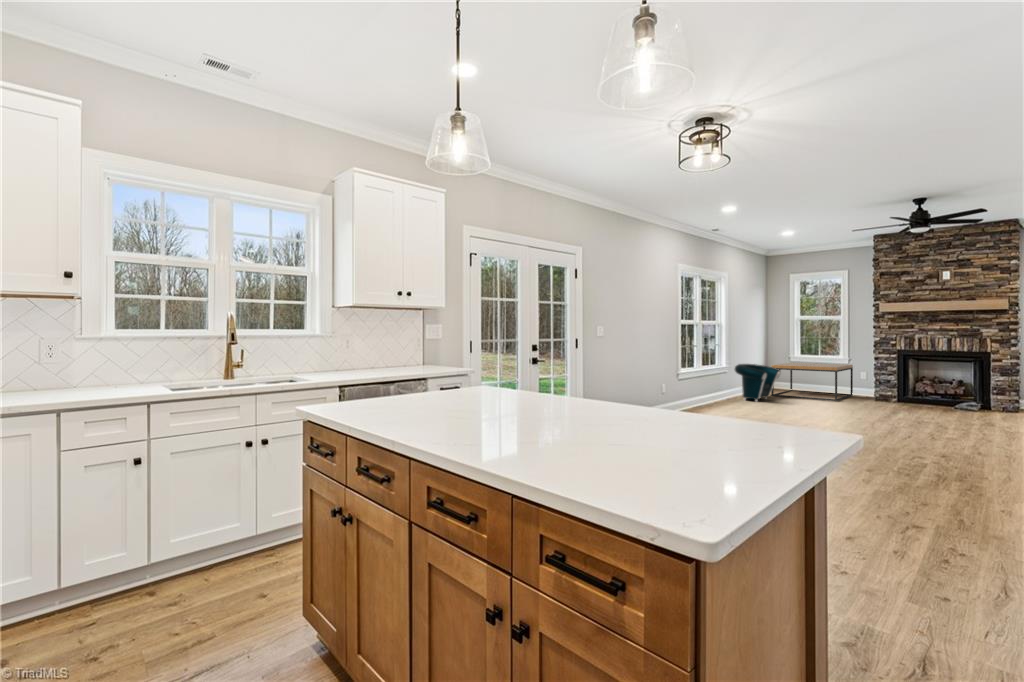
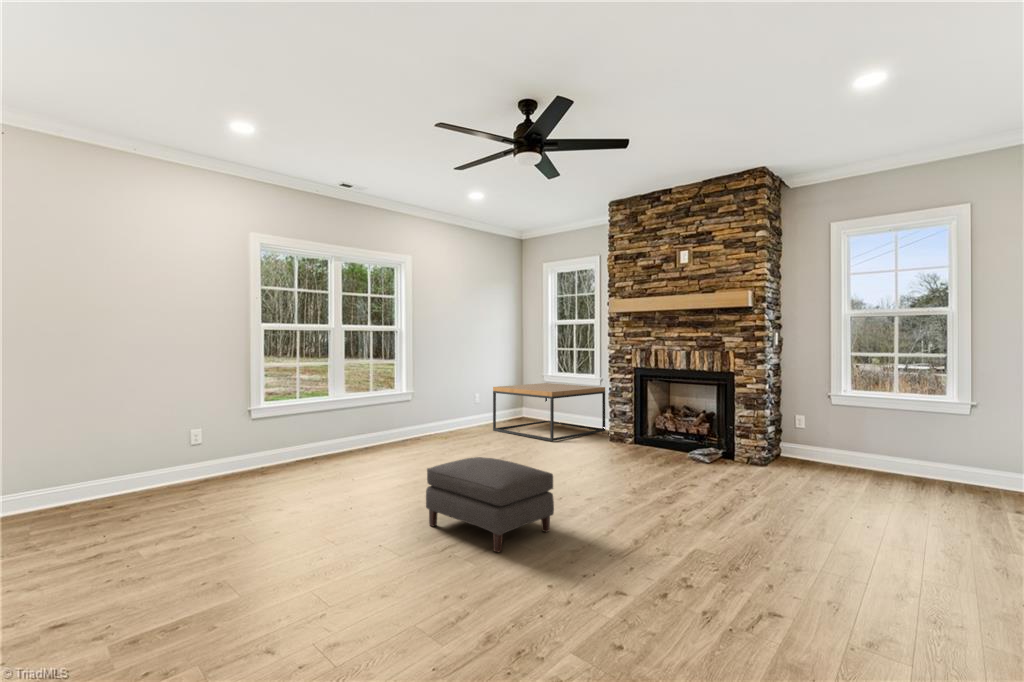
armchair: present [735,364,781,401] -> none [417,385,490,441]
ottoman: none [891,400,972,444] -> present [426,457,554,552]

